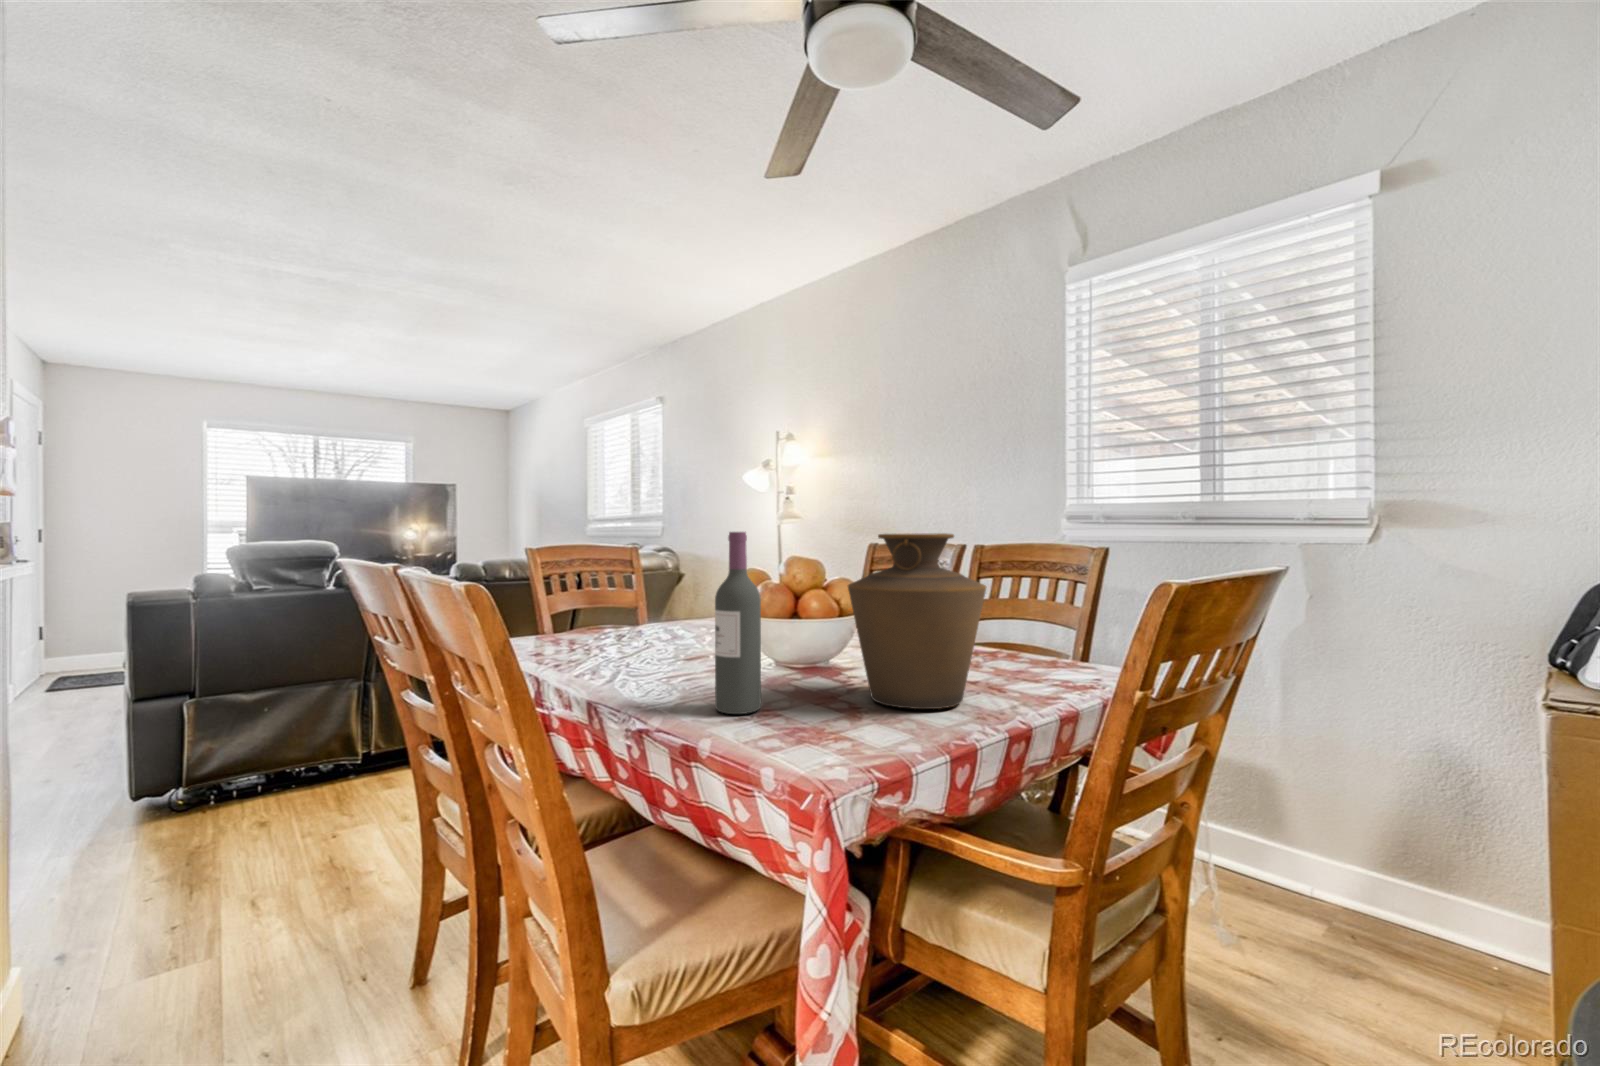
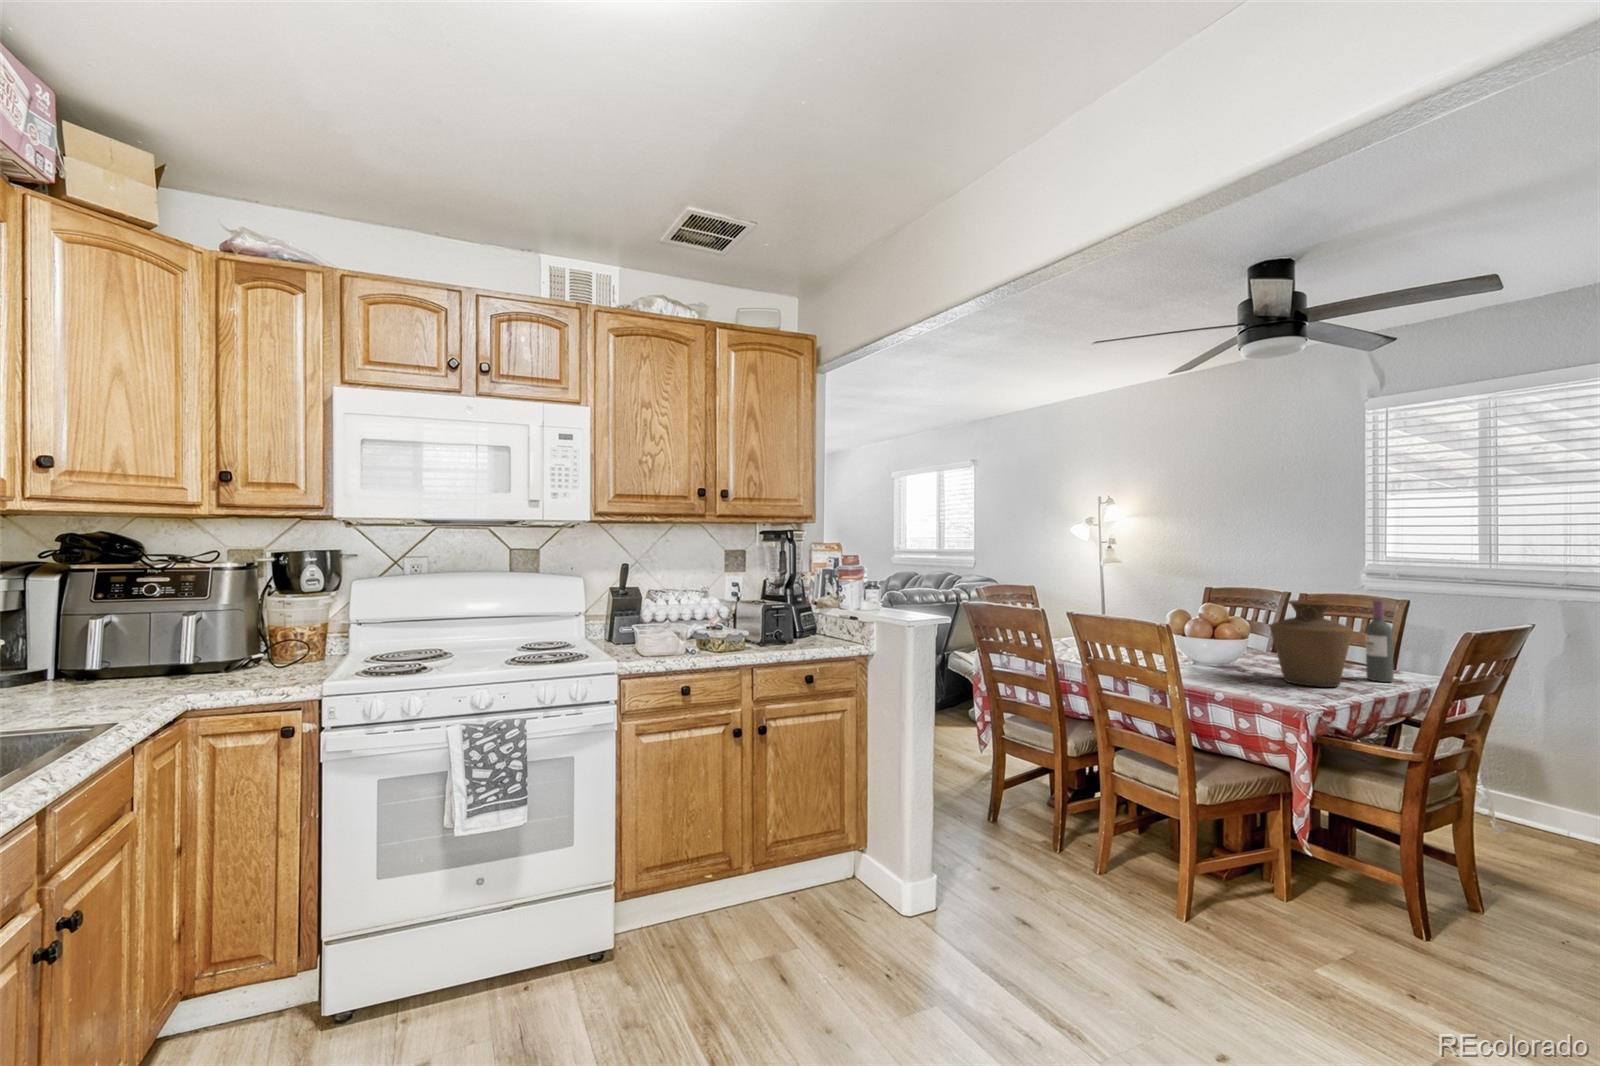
wine bottle: present [715,532,761,714] -> present [1366,600,1394,682]

